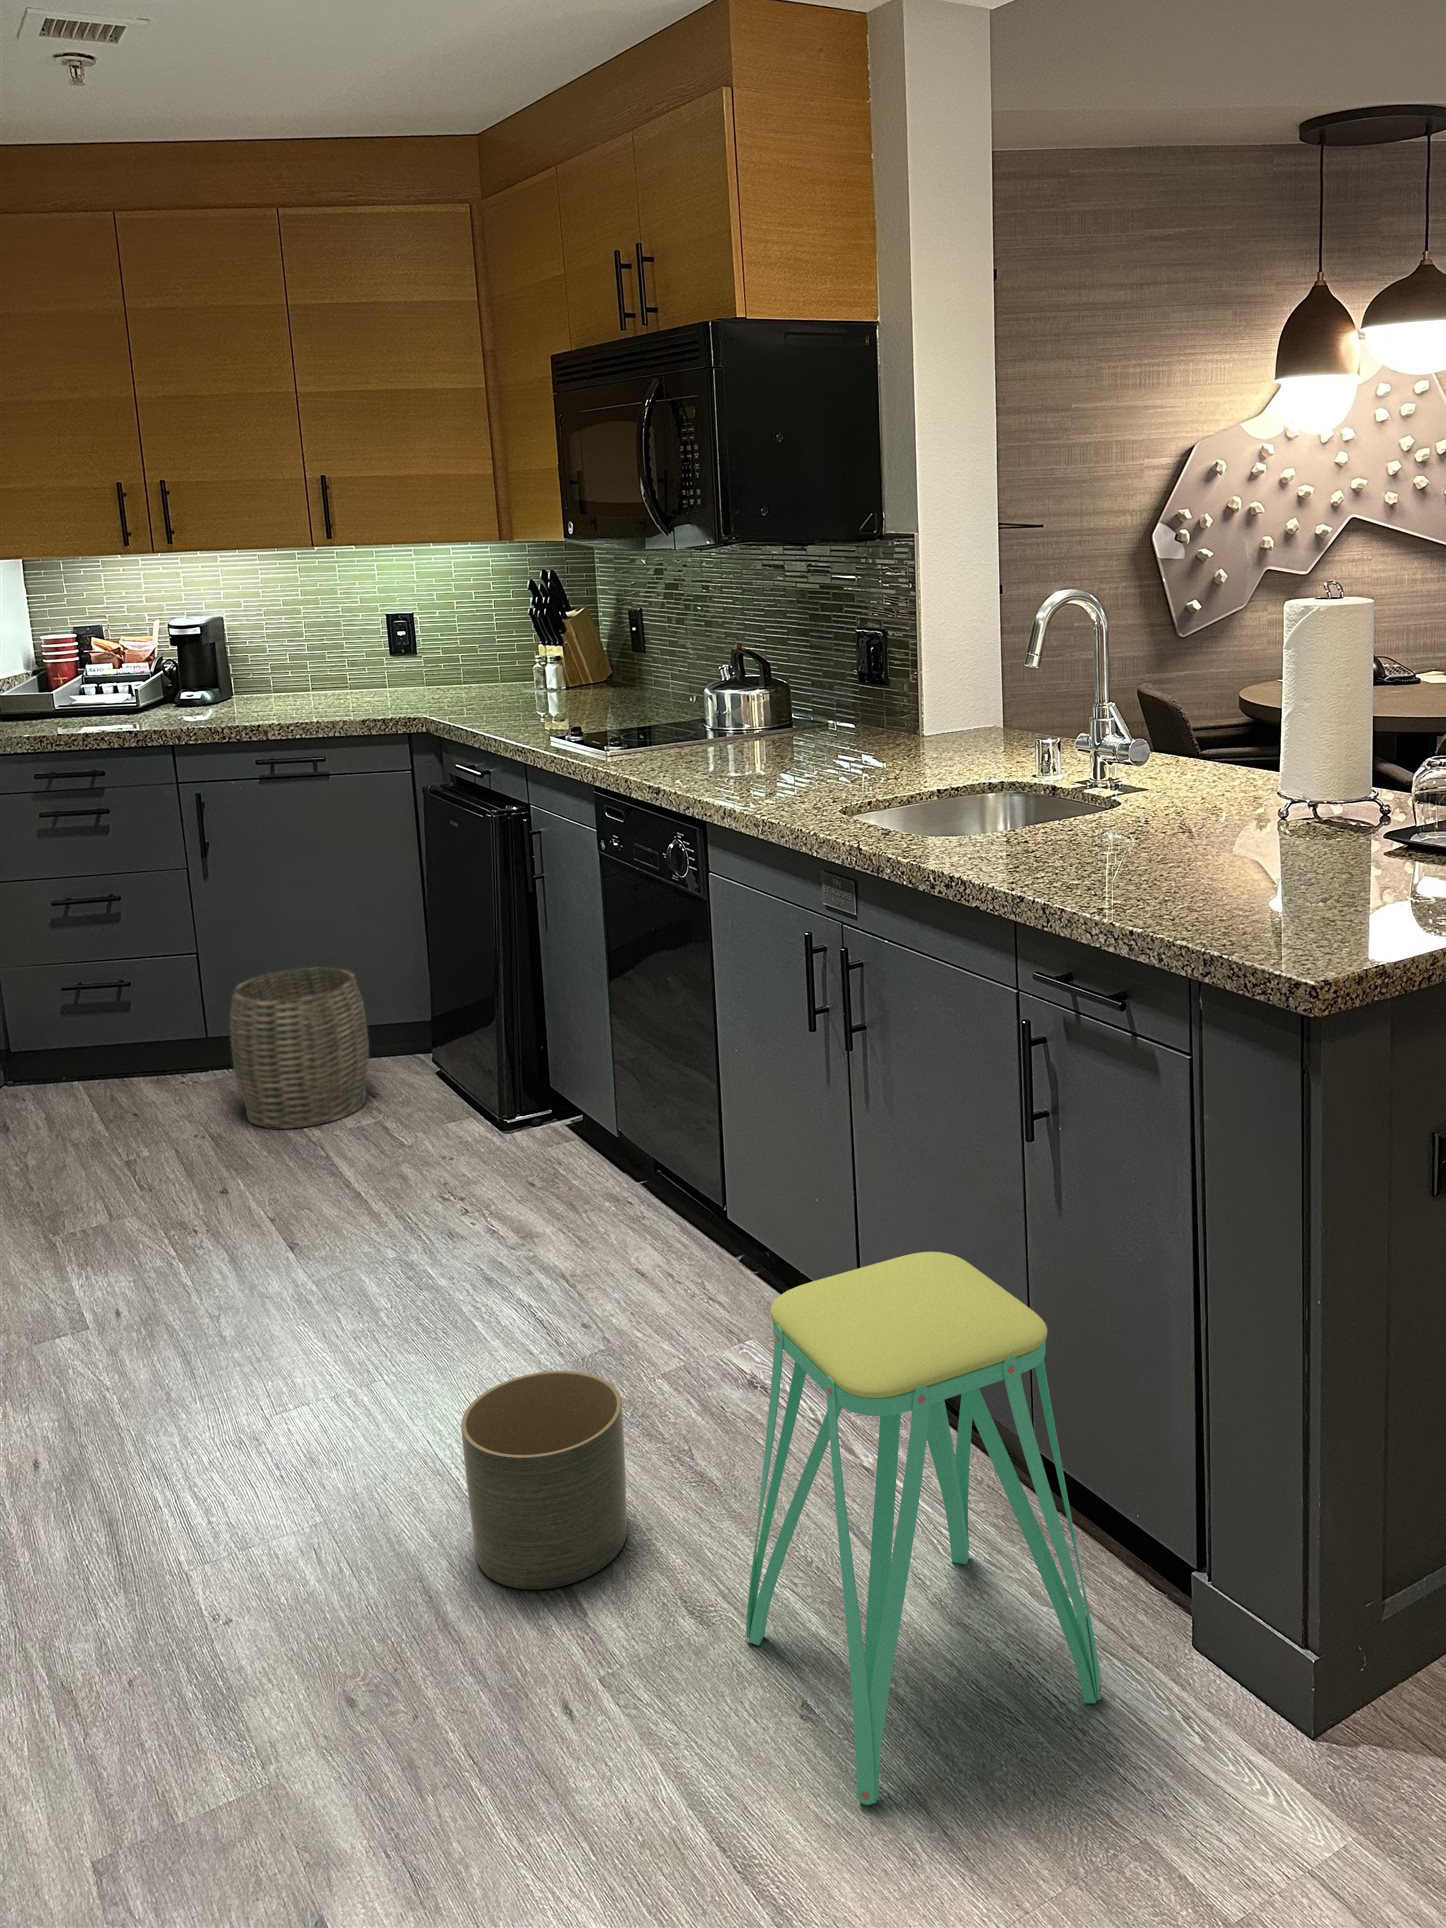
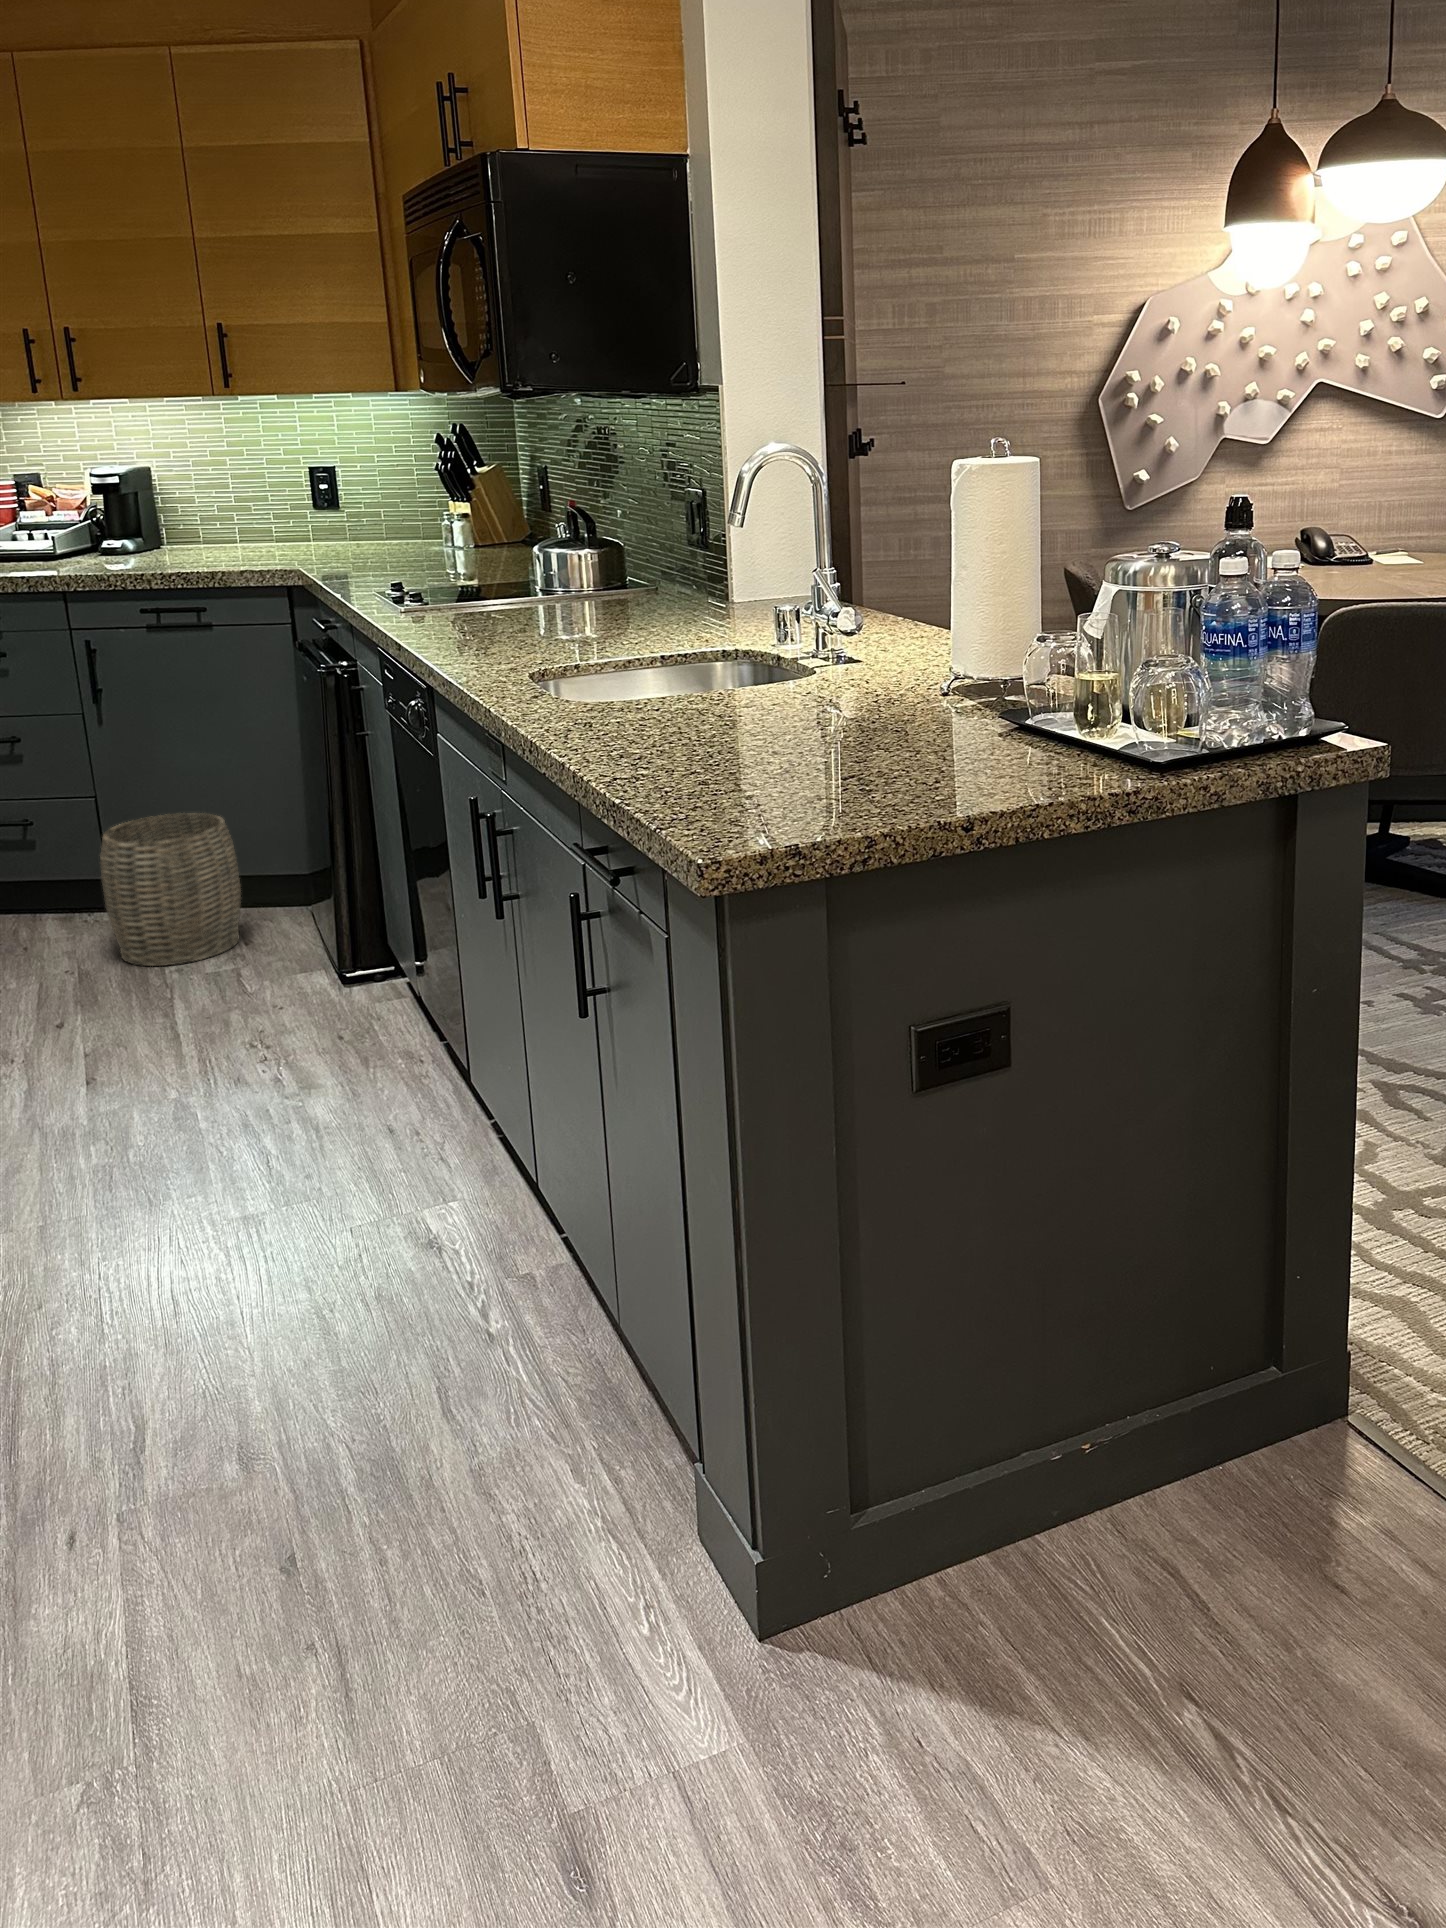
stool: present [746,1252,1102,1805] -> none [255,1121,579,1662]
planter: present [461,1371,627,1589] -> none [49,1214,232,1422]

